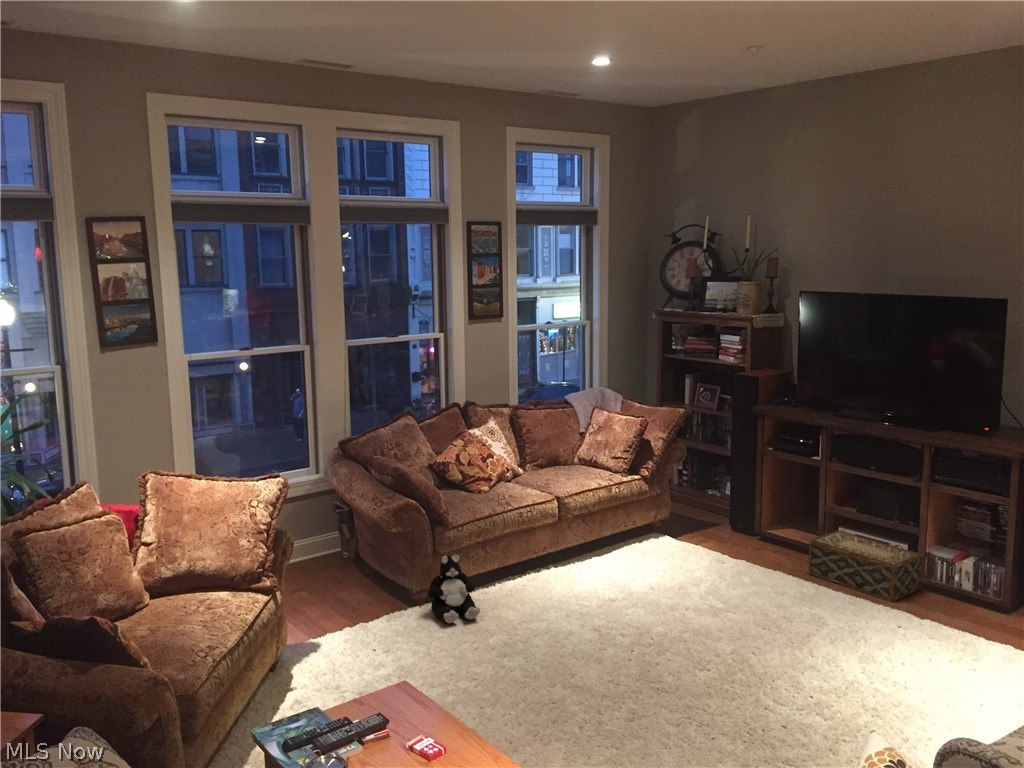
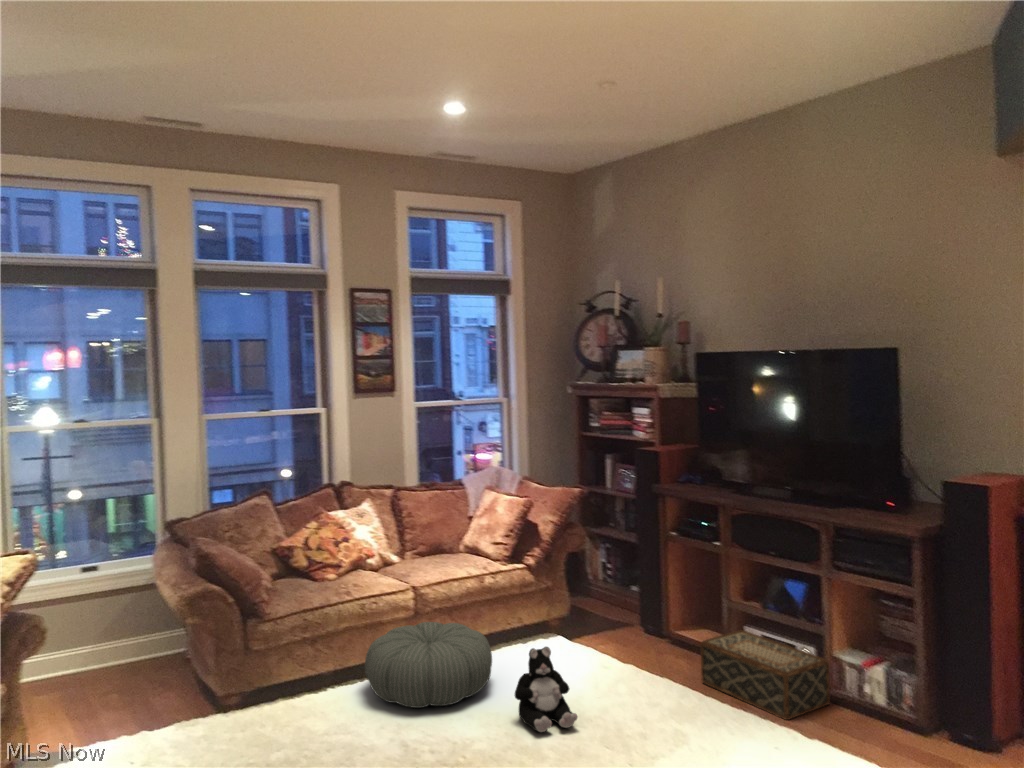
pouf: none [528,527,639,598] -> present [365,622,492,708]
plush toy: present [428,554,480,623] -> present [515,647,578,732]

